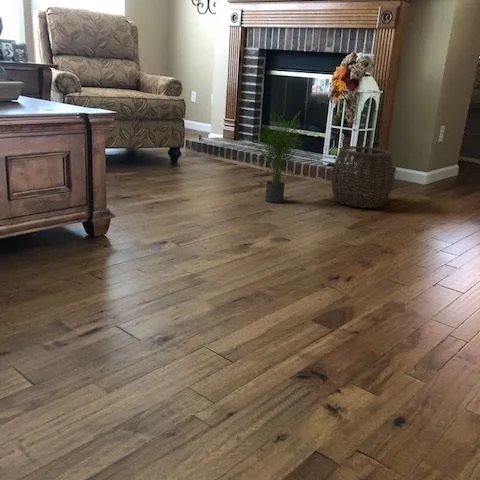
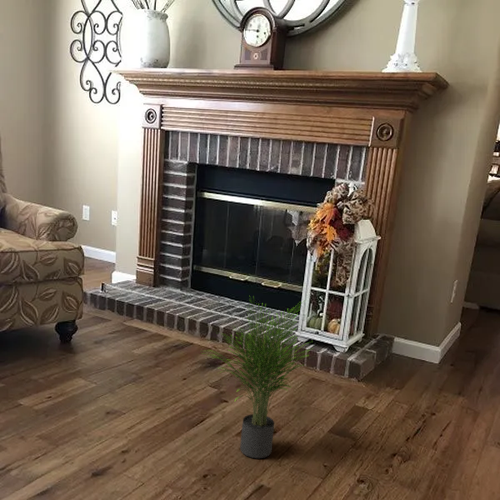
woven basket: present [331,146,394,208] -> none [340,339,445,454]

